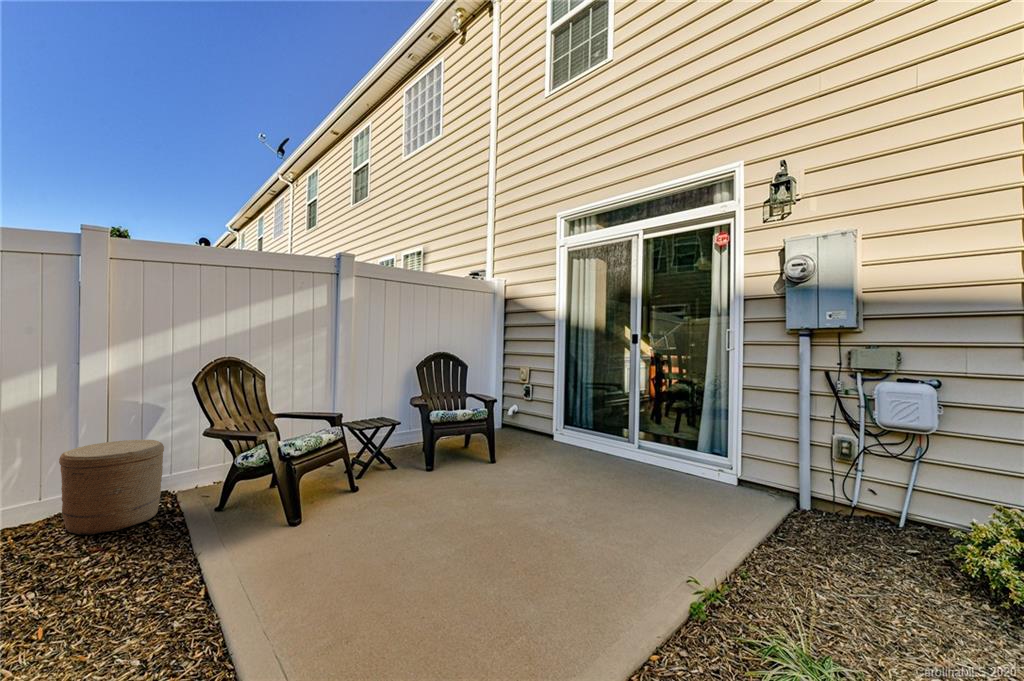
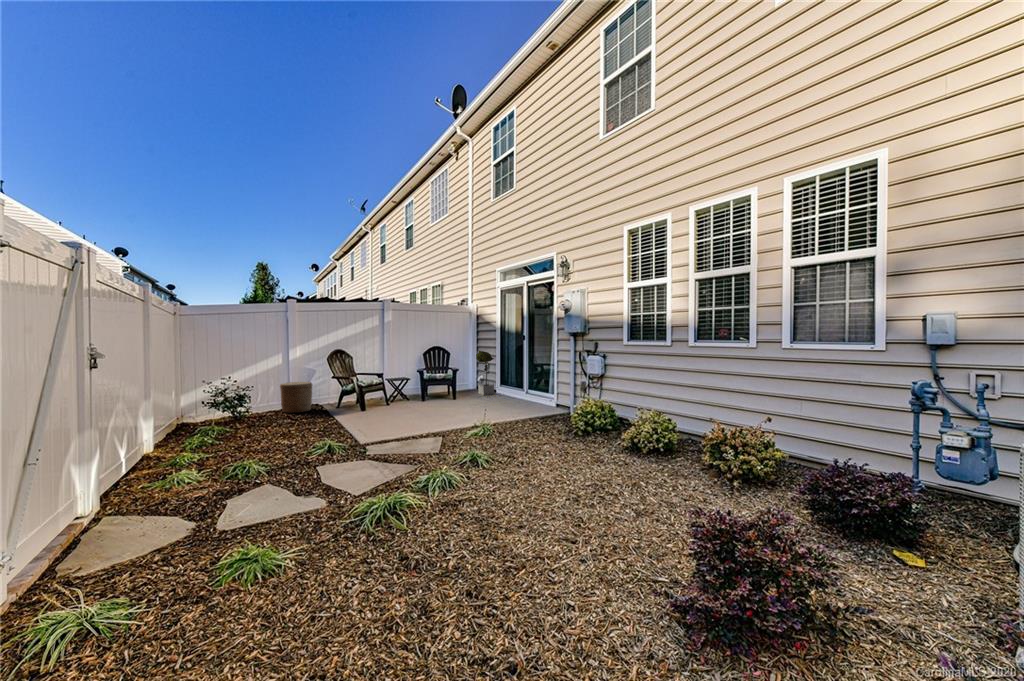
potted tree: none [517,361,551,446] -> present [476,351,494,395]

